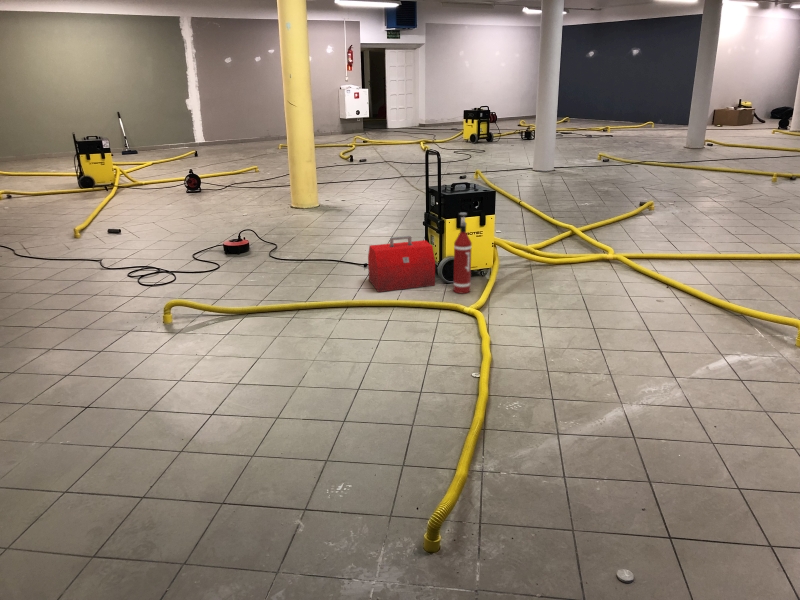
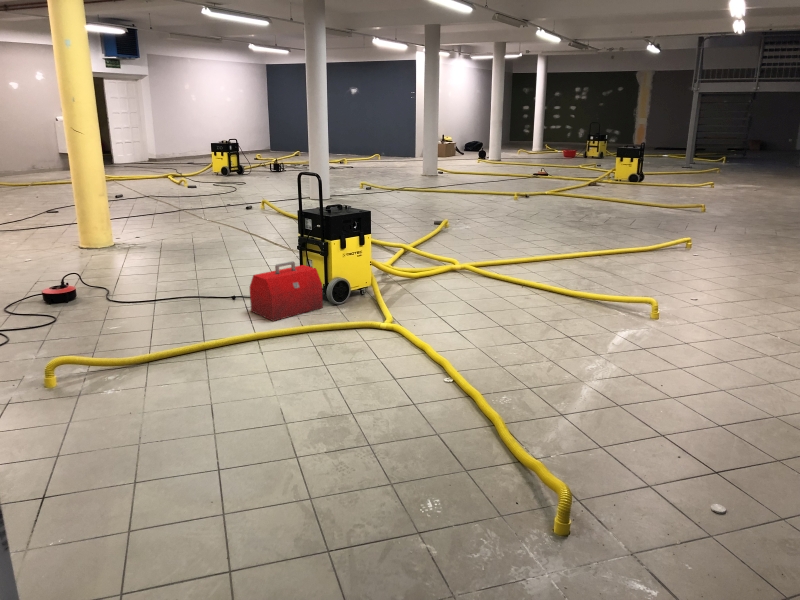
fire extinguisher: present [453,212,472,293] -> none [343,233,364,311]

